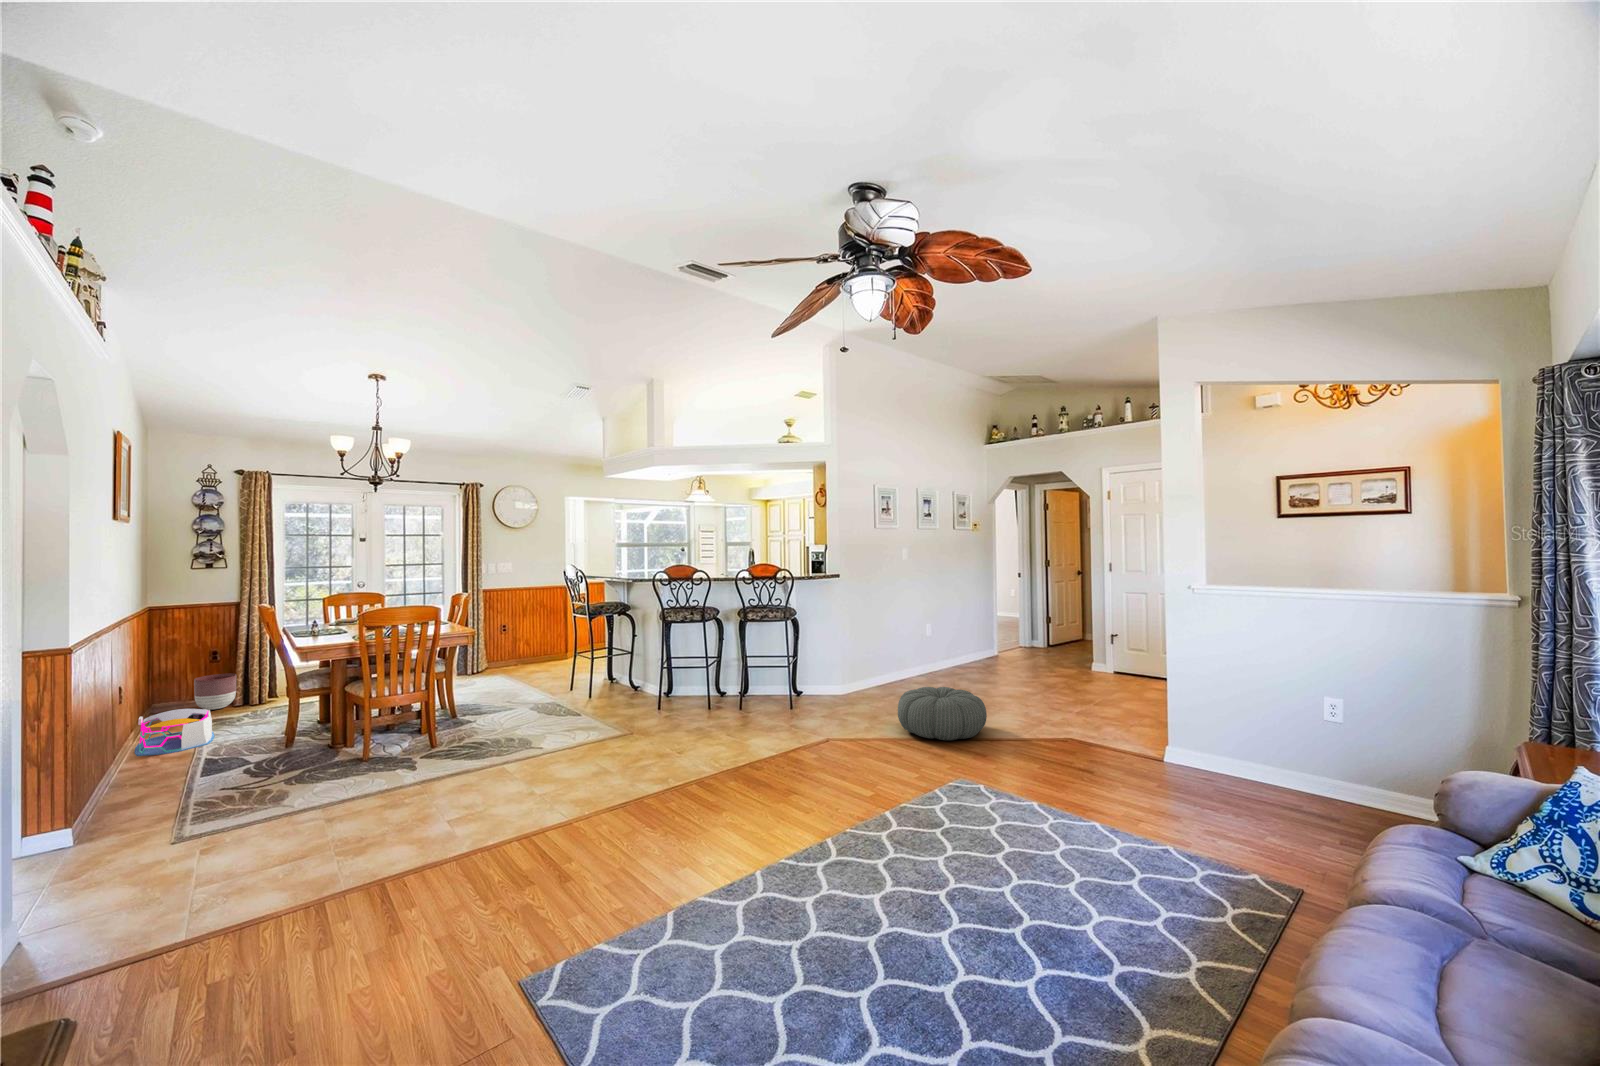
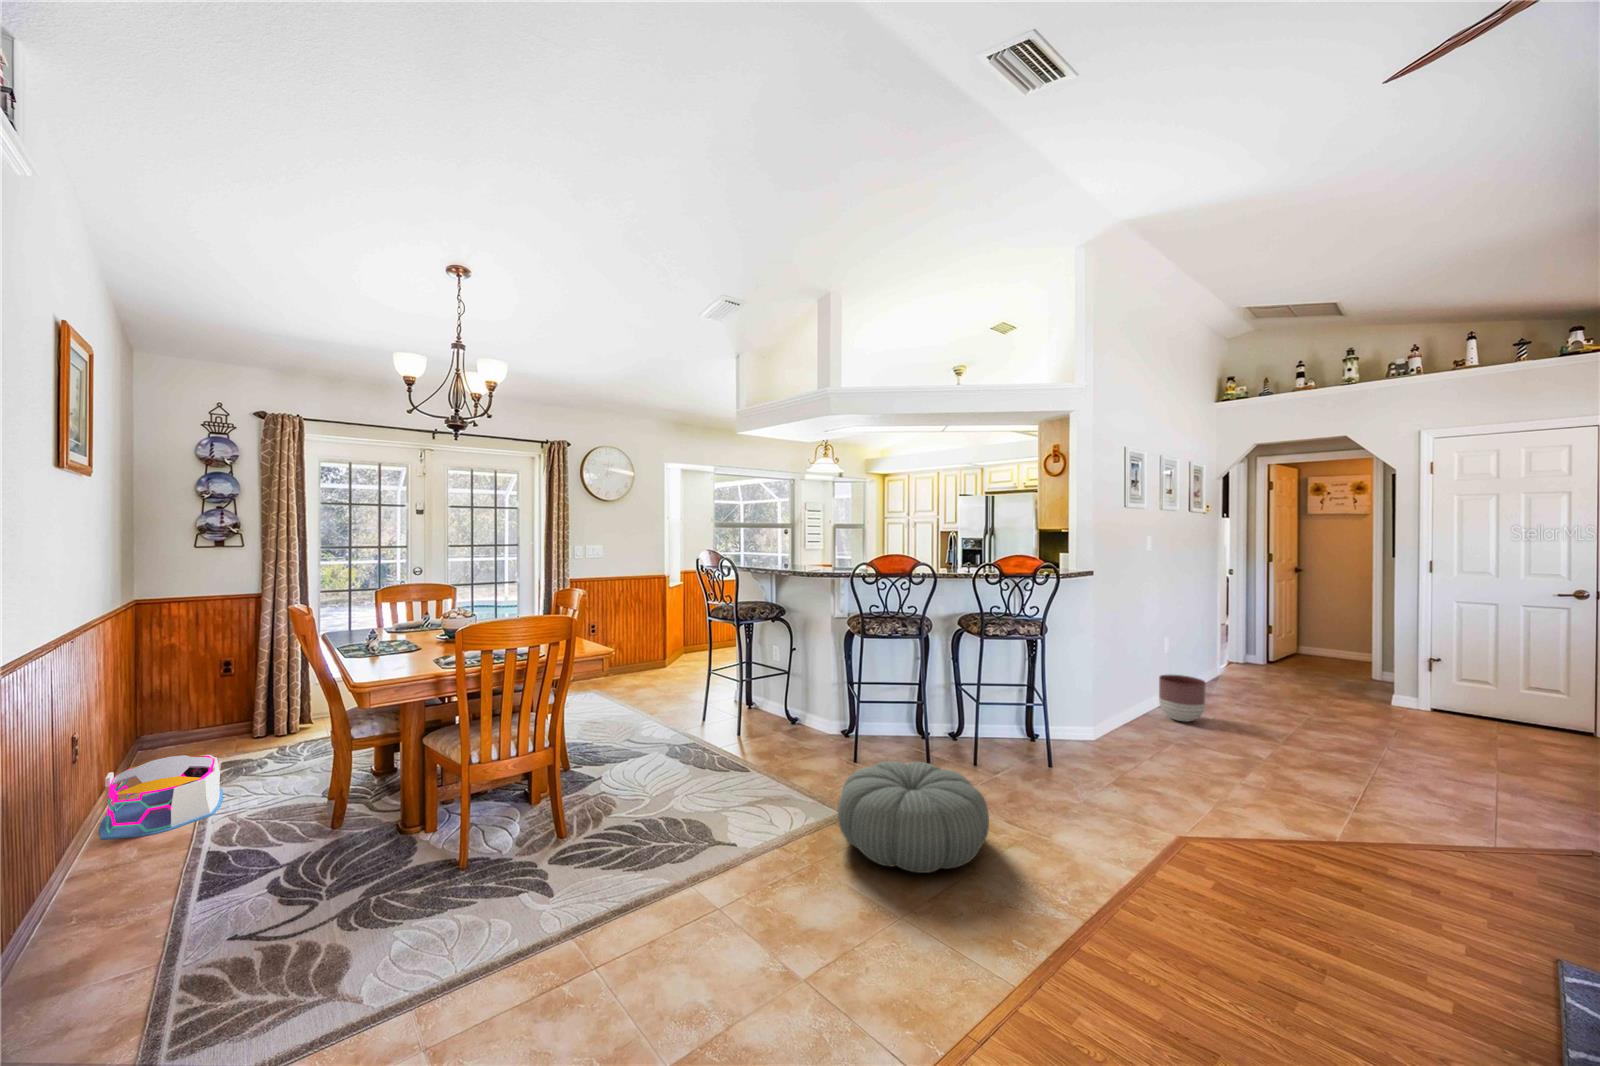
planter: present [194,674,236,710] -> present [1159,675,1206,722]
pouf: present [898,687,987,740] -> present [838,761,989,873]

